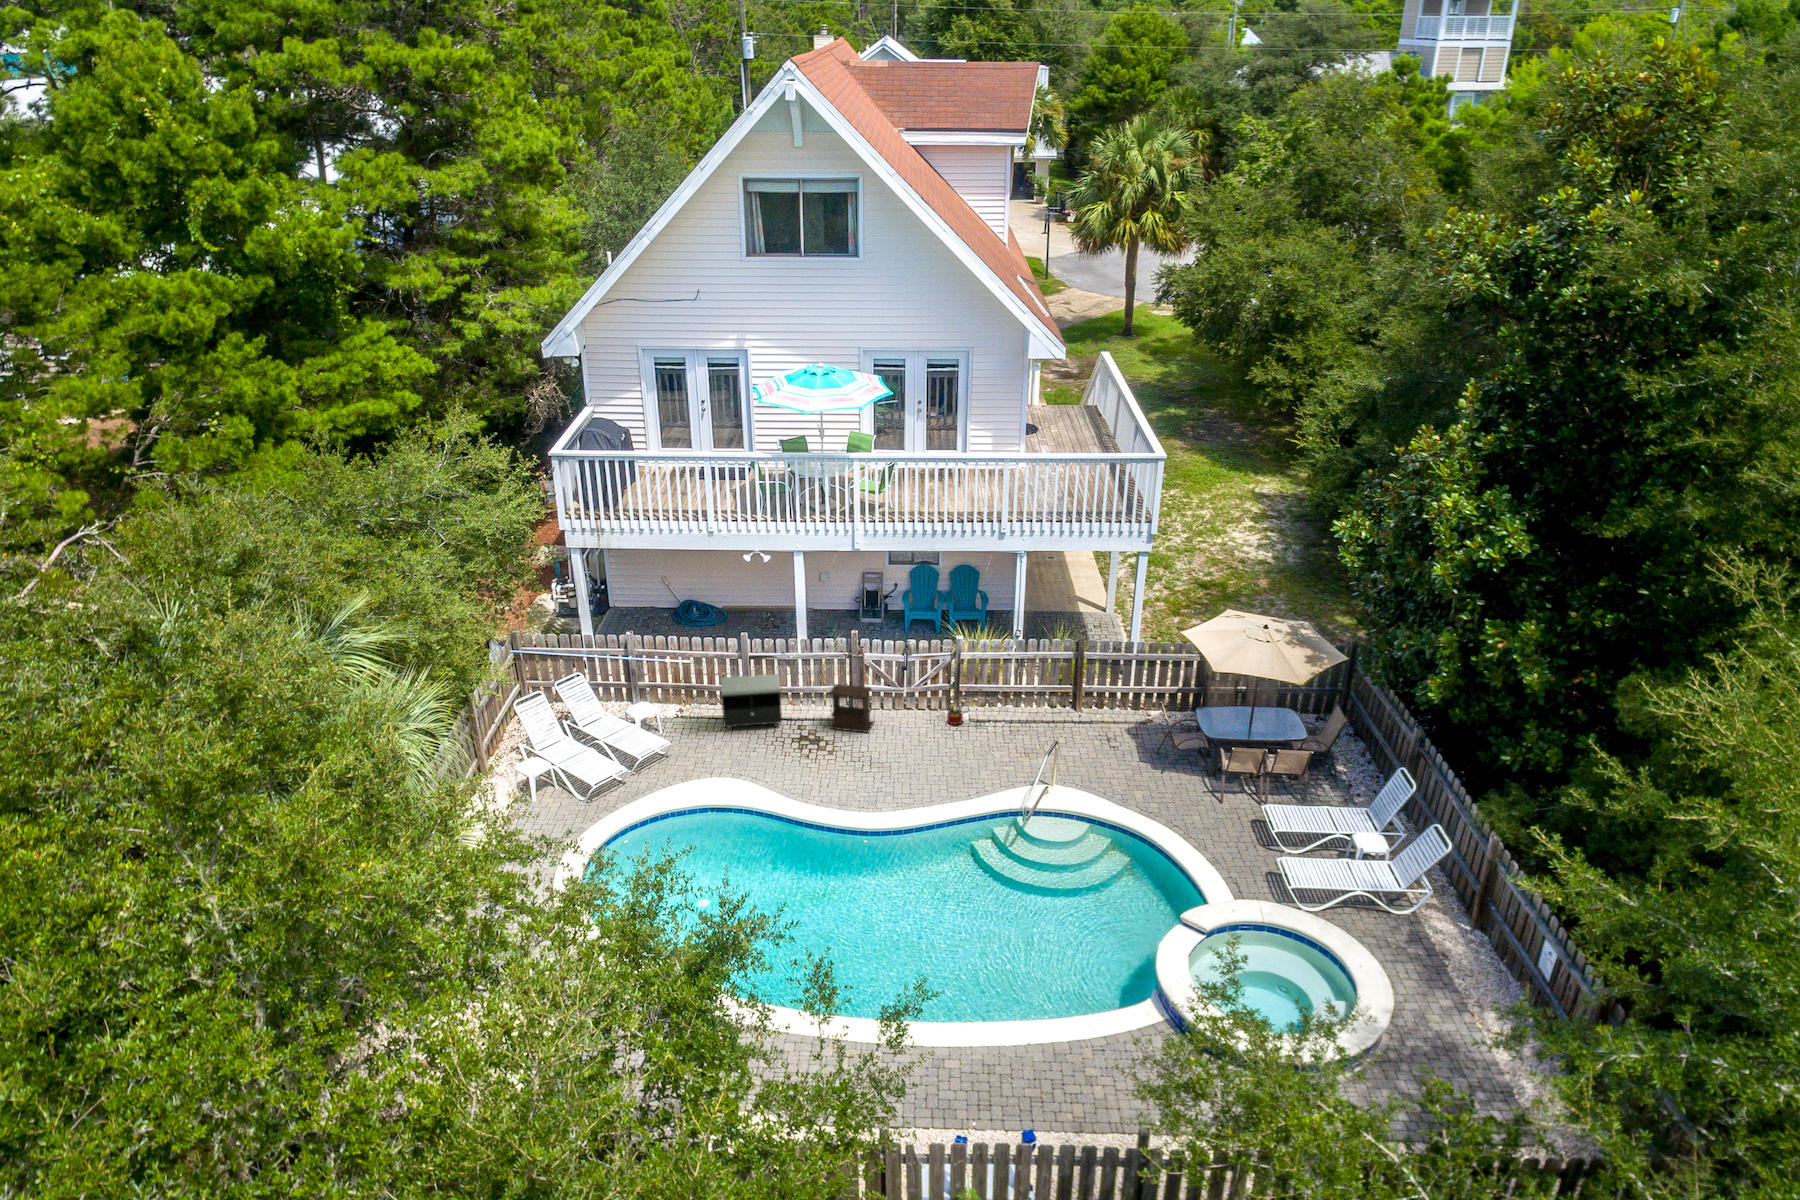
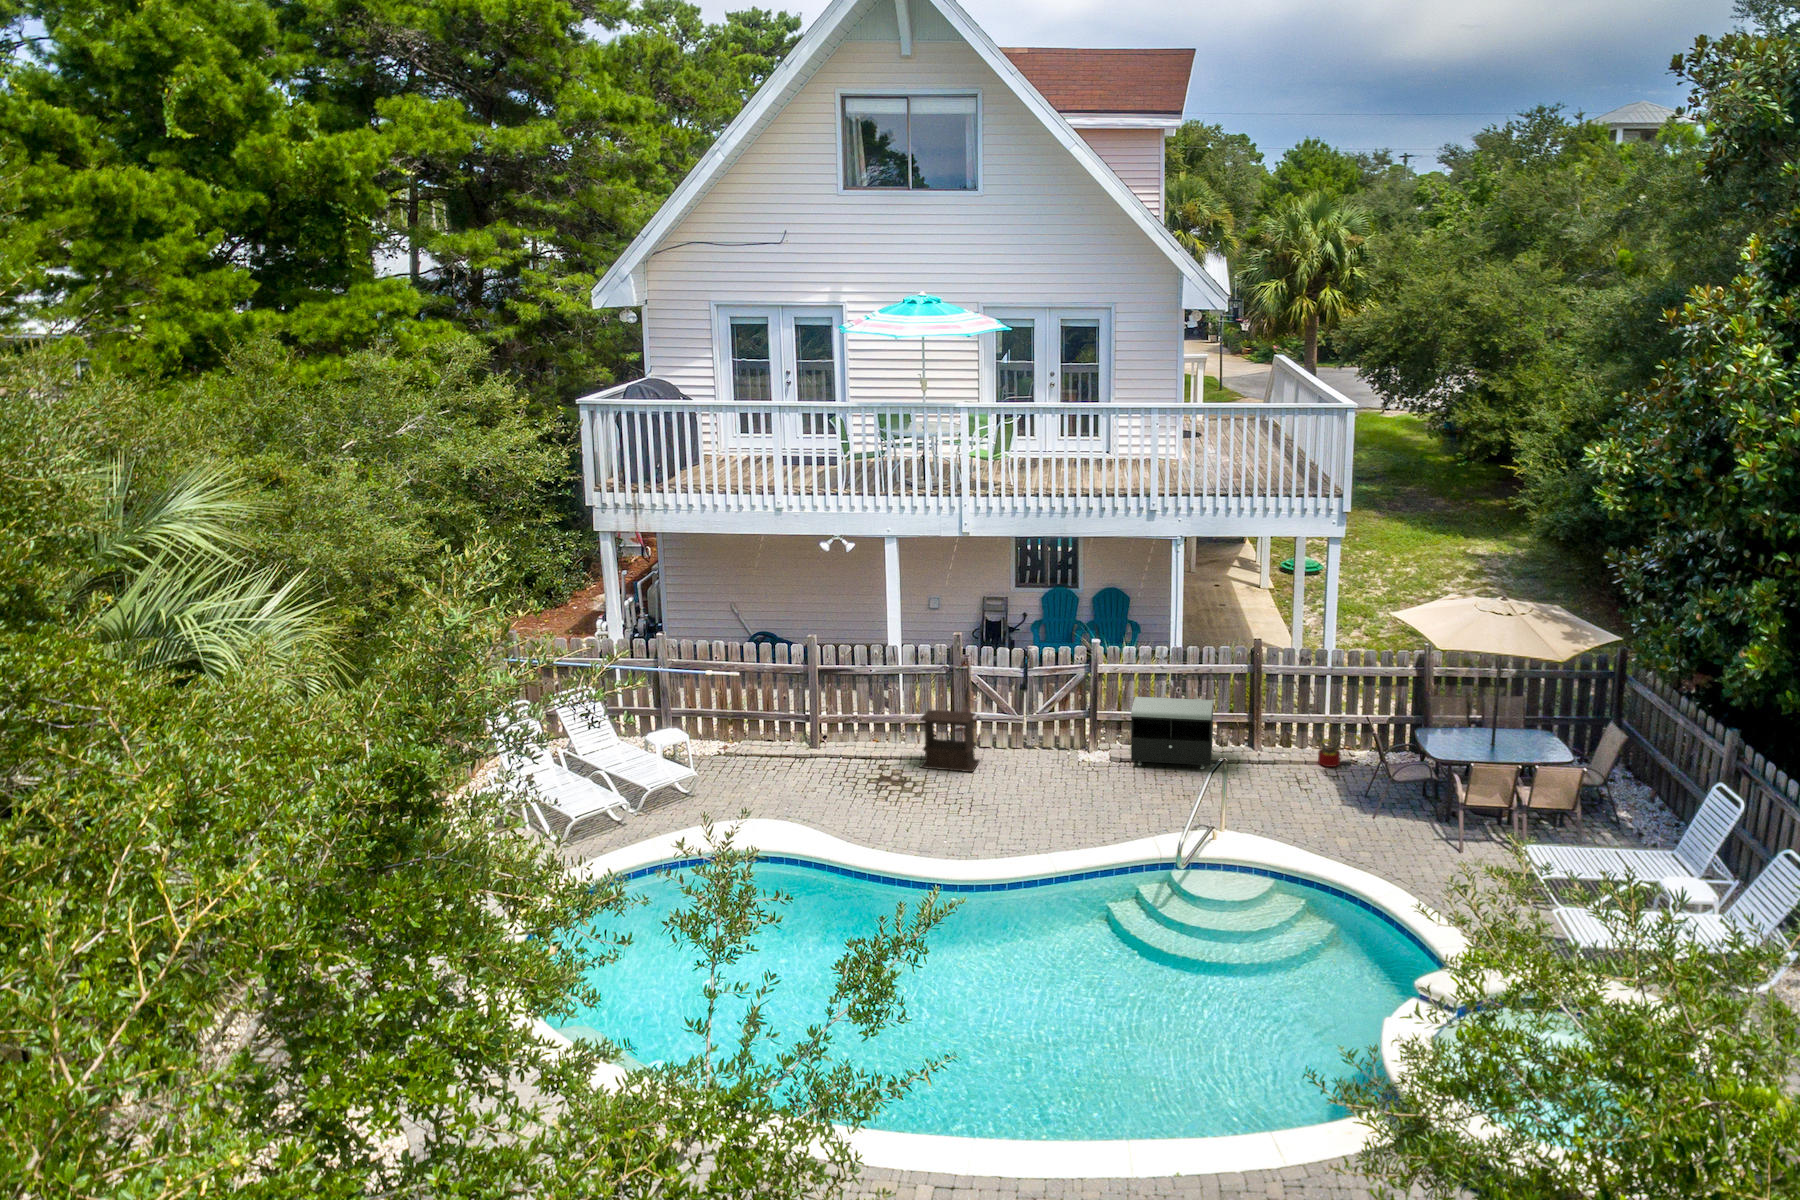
storage bench: present [721,674,782,729] -> present [1131,697,1213,769]
decorative plant: present [947,689,976,725] -> present [1309,716,1361,767]

